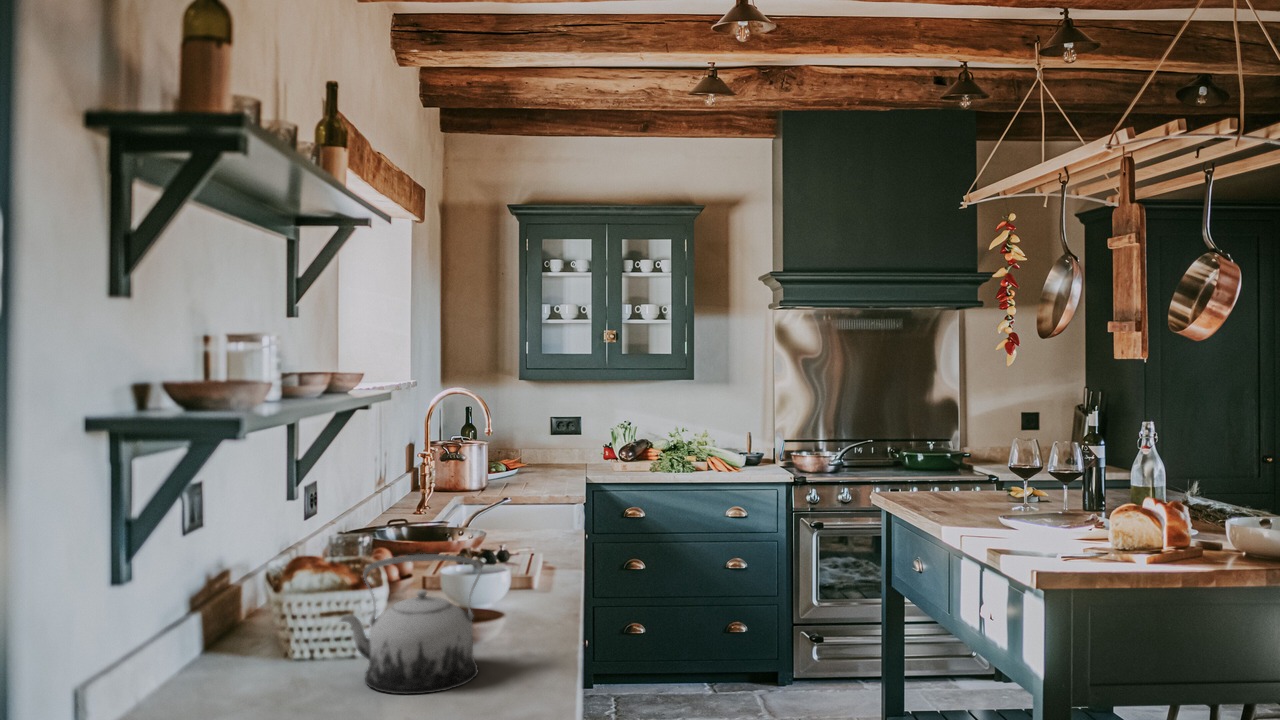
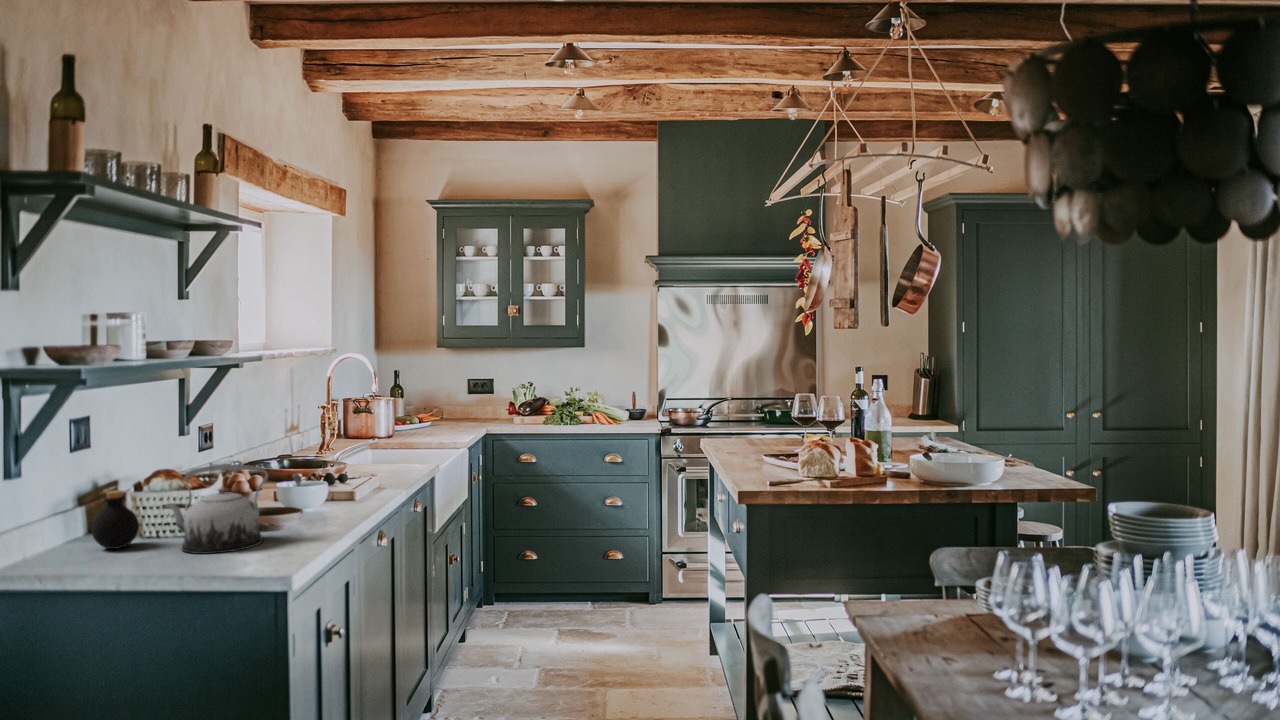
bottle: none [228,593,294,683] -> present [92,490,139,549]

